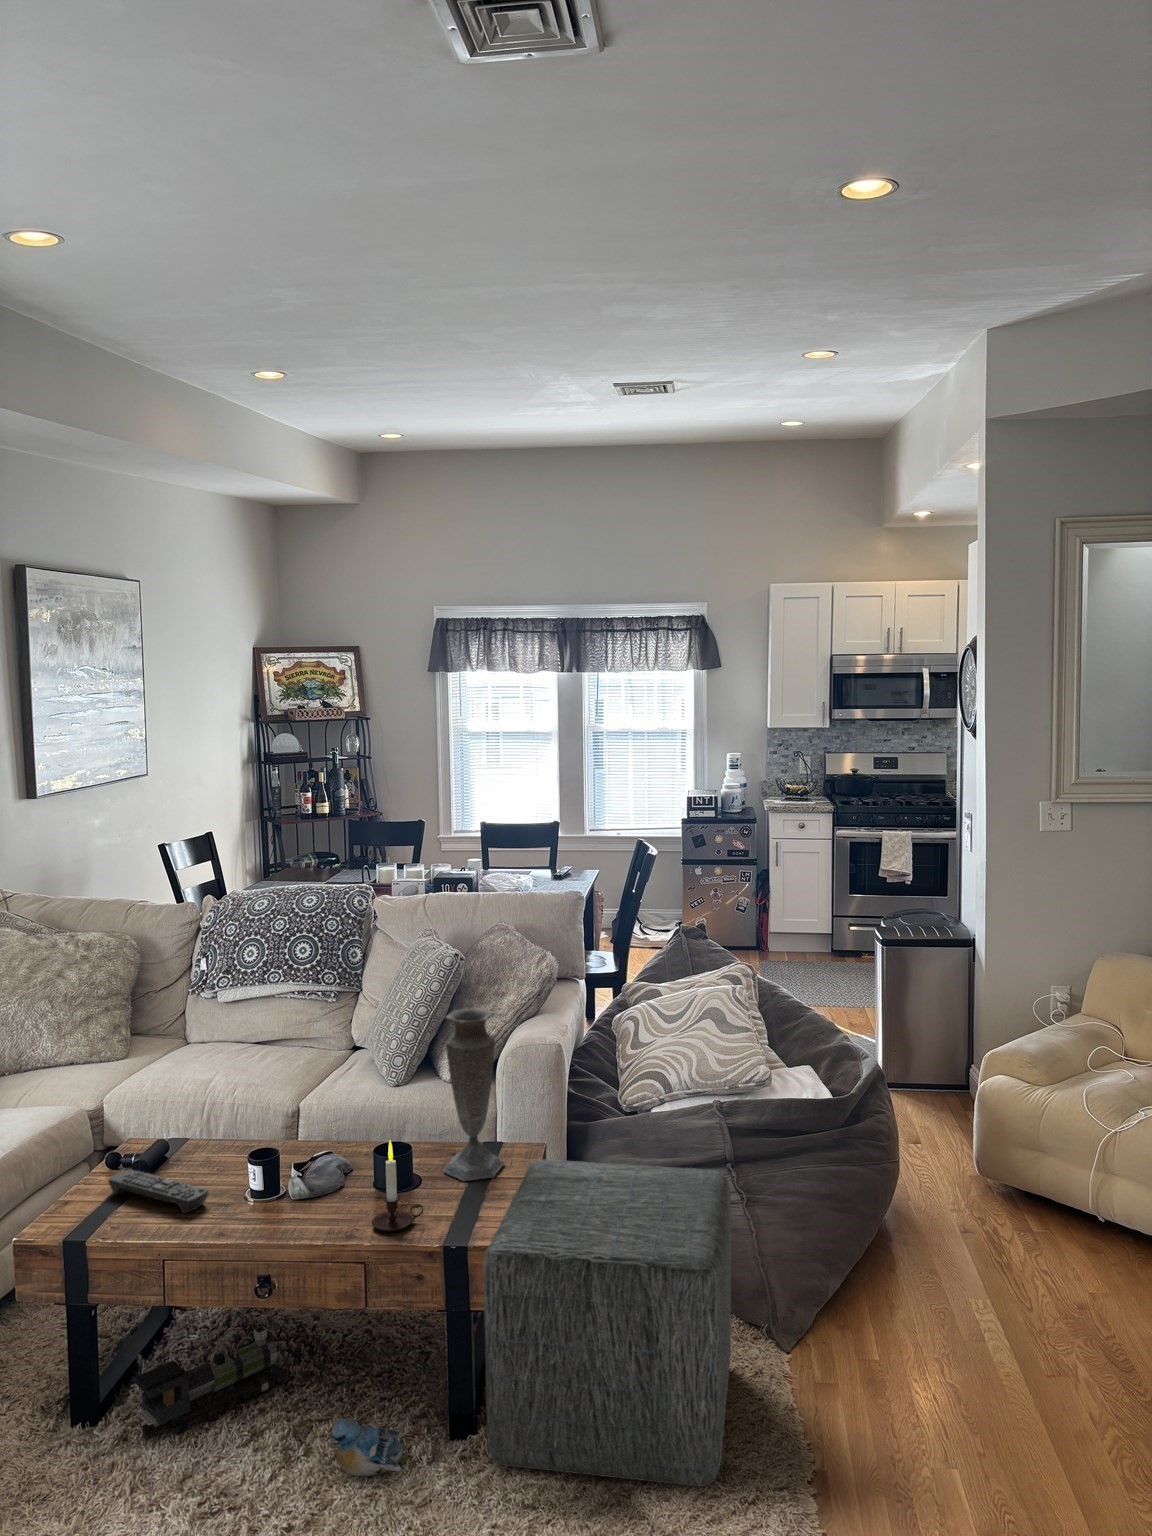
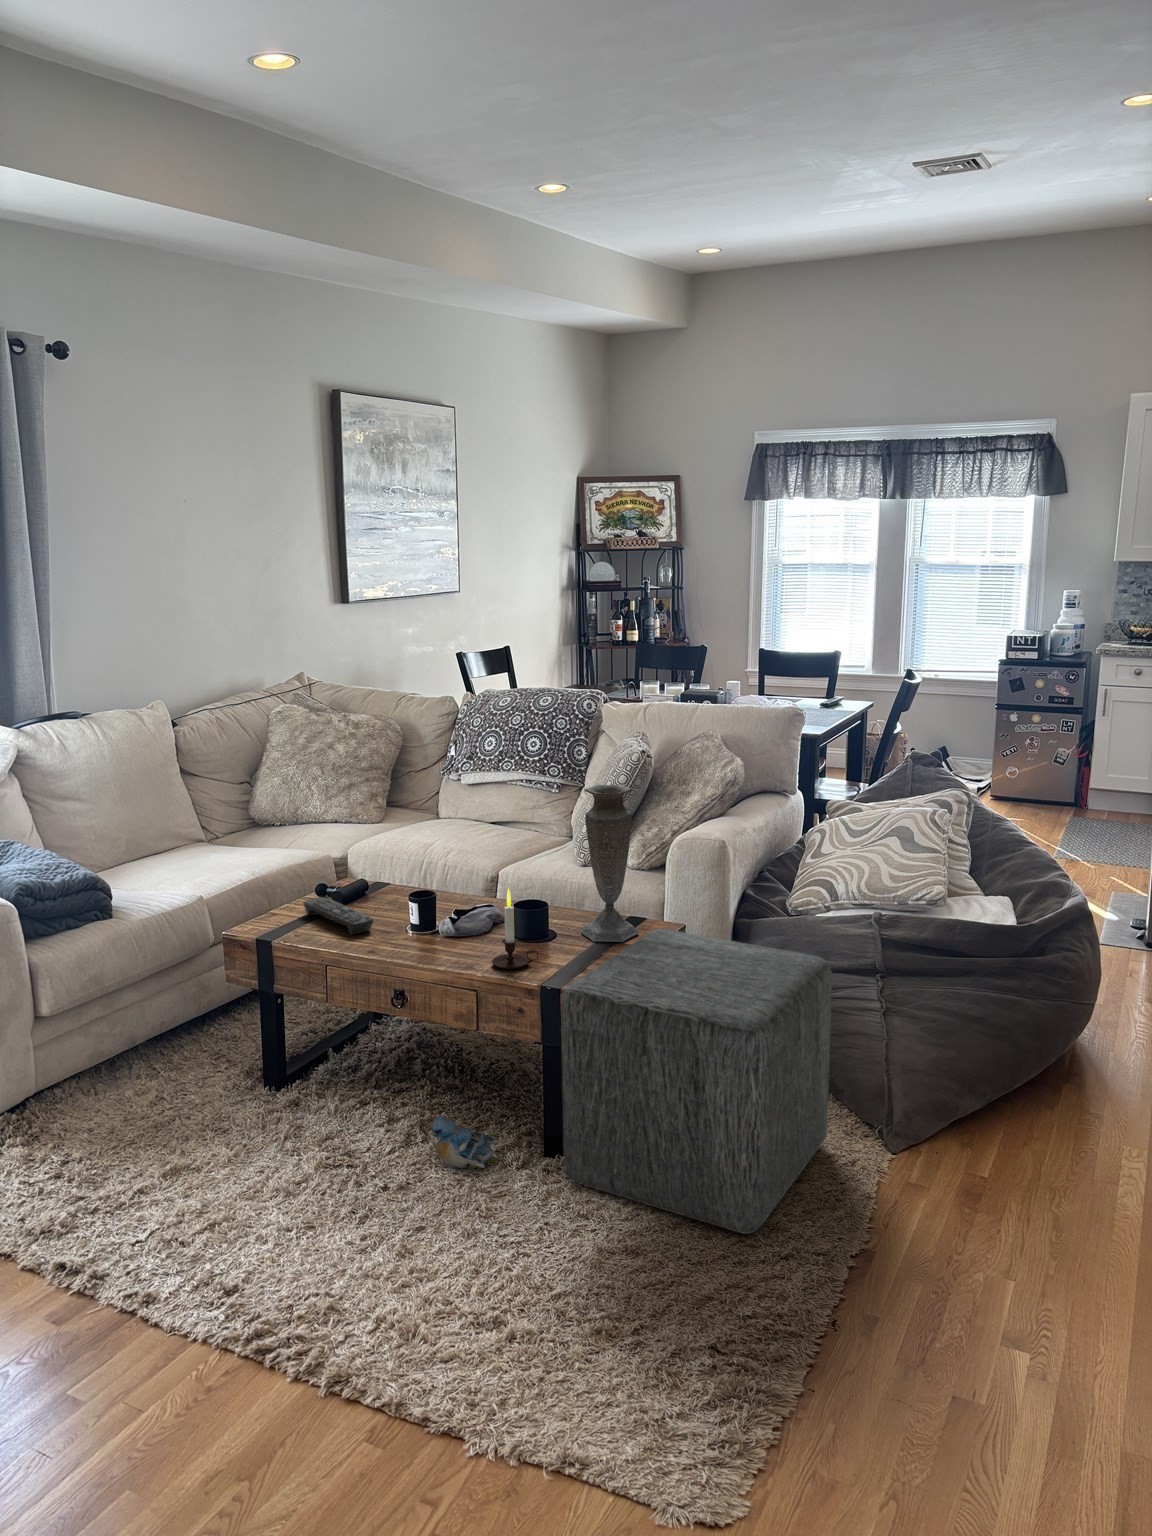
toy train: present [133,1316,291,1440] -> none [298,1029,436,1112]

